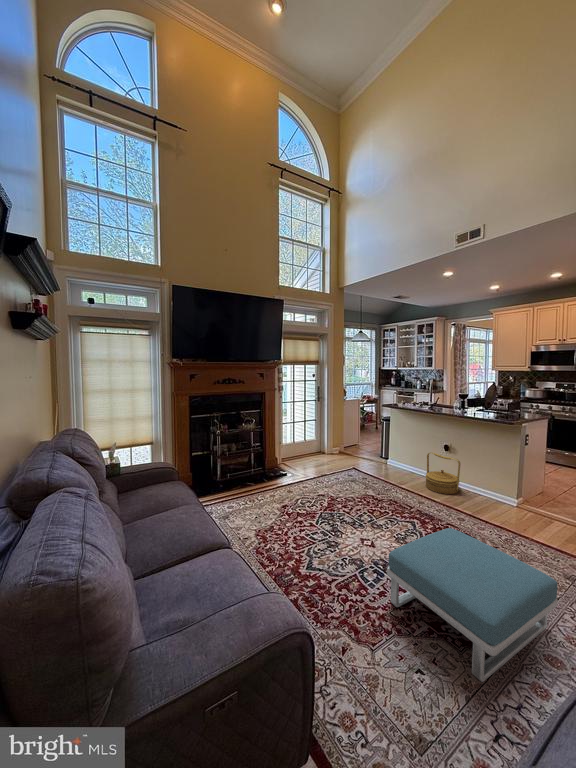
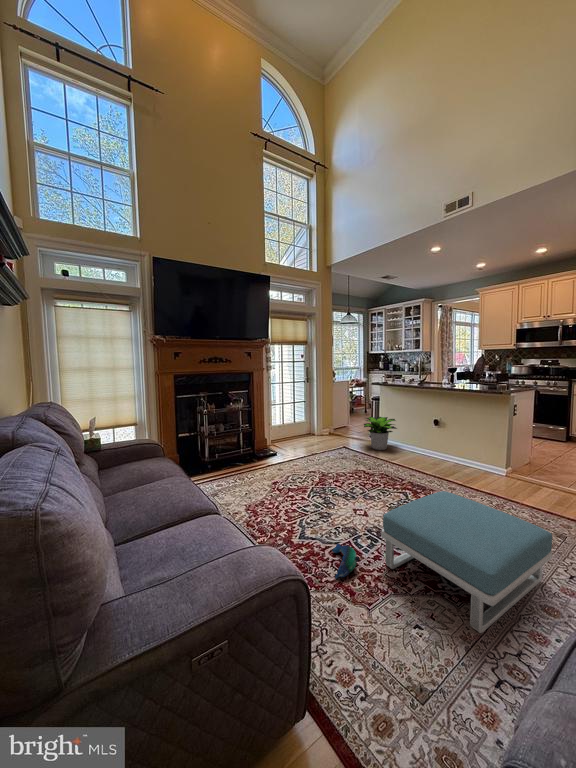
potted plant: none [373,439,408,474] -> present [364,416,397,450]
woven basket: present [425,452,461,494] -> none [416,426,450,466]
plush toy: none [338,578,365,616] -> present [332,544,360,579]

